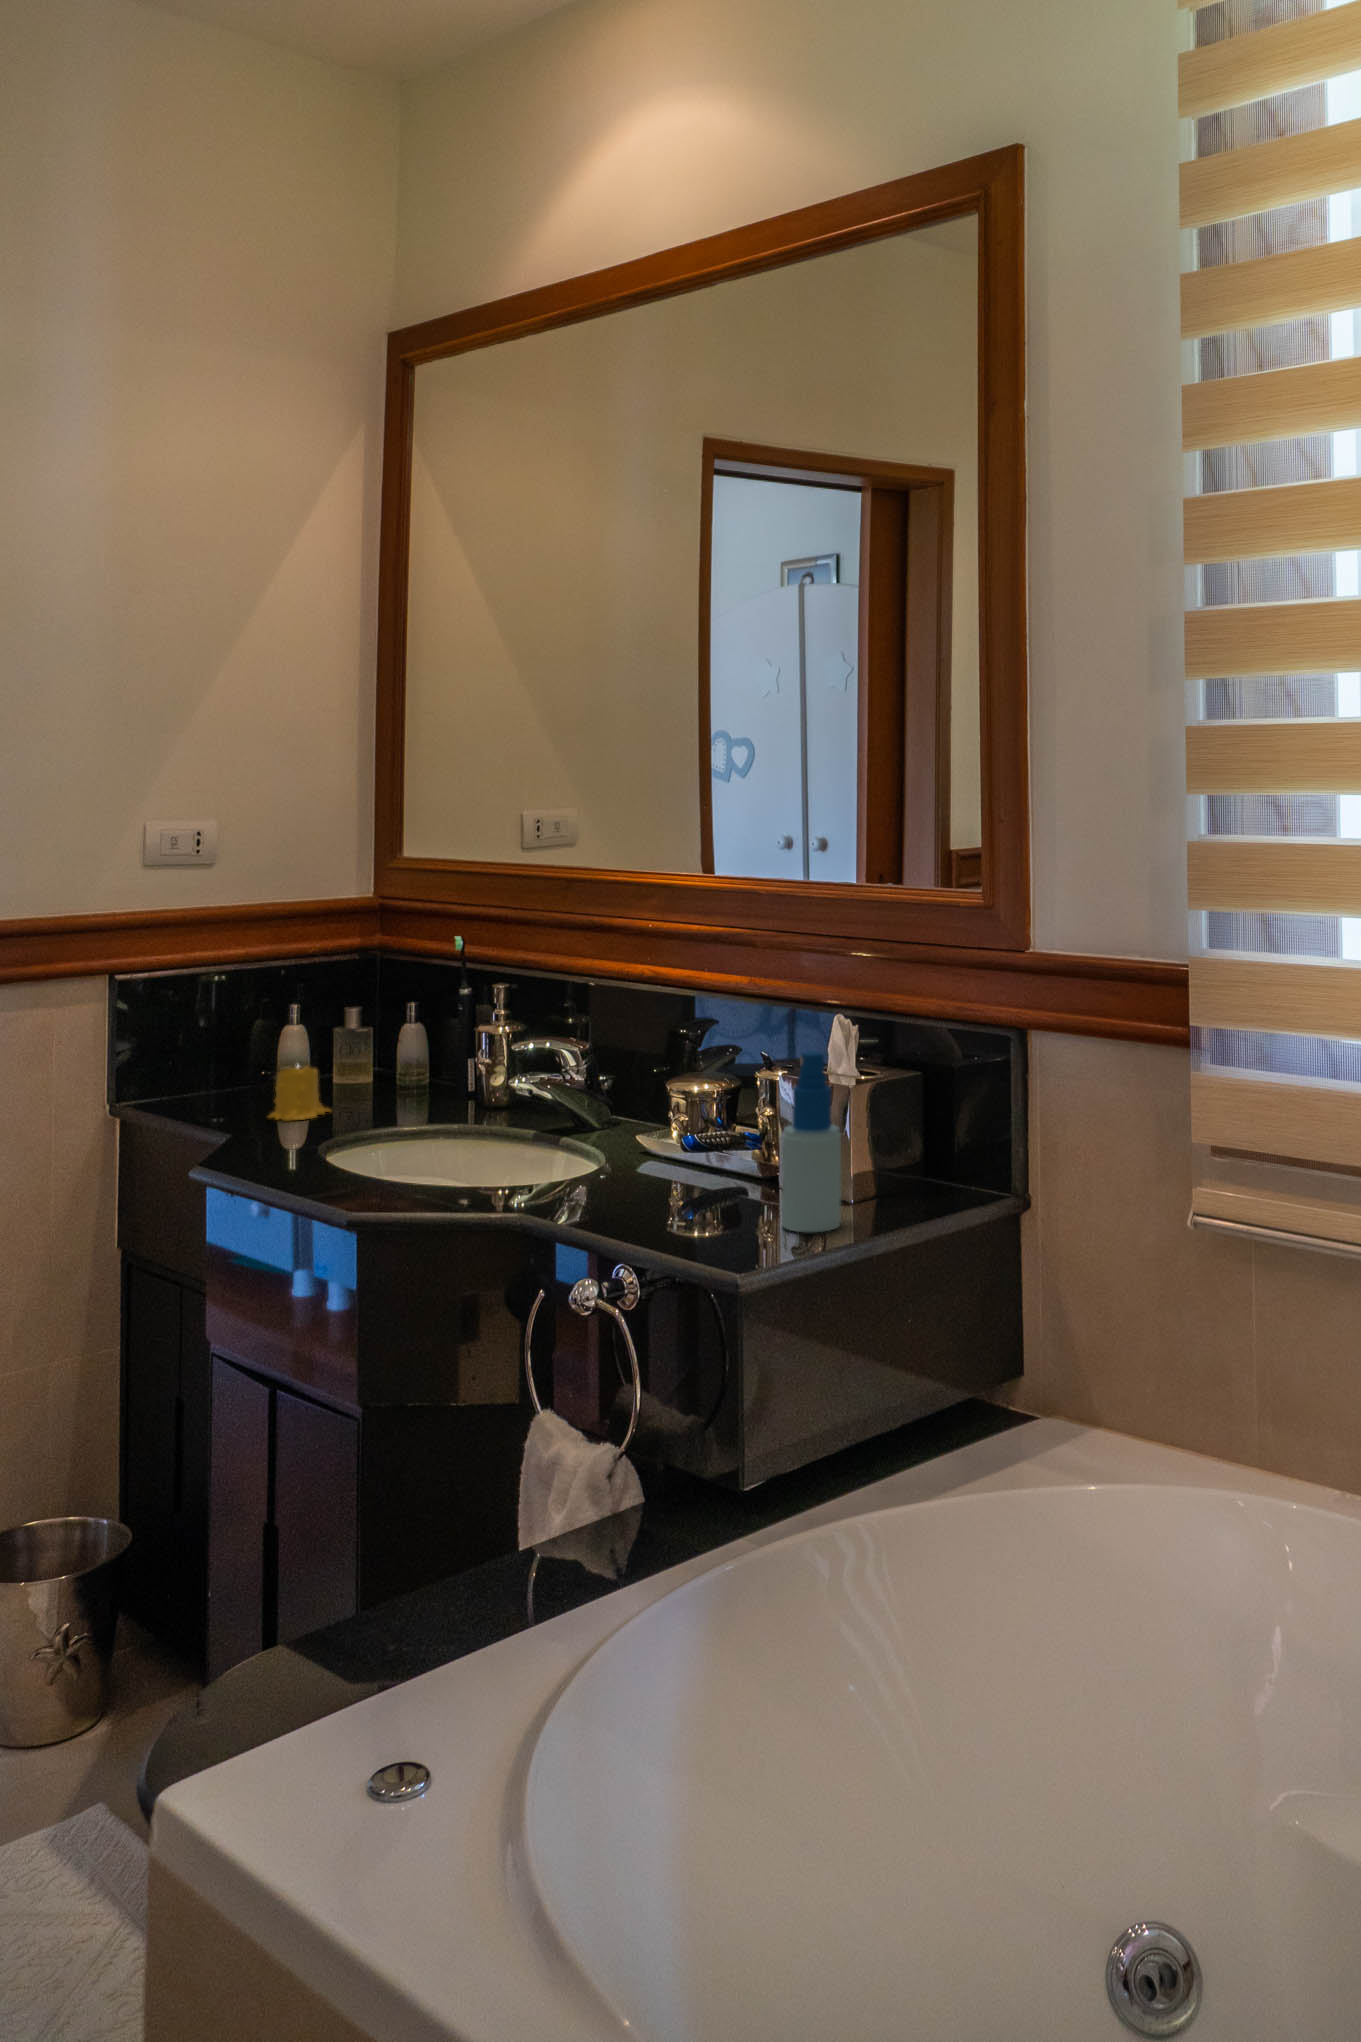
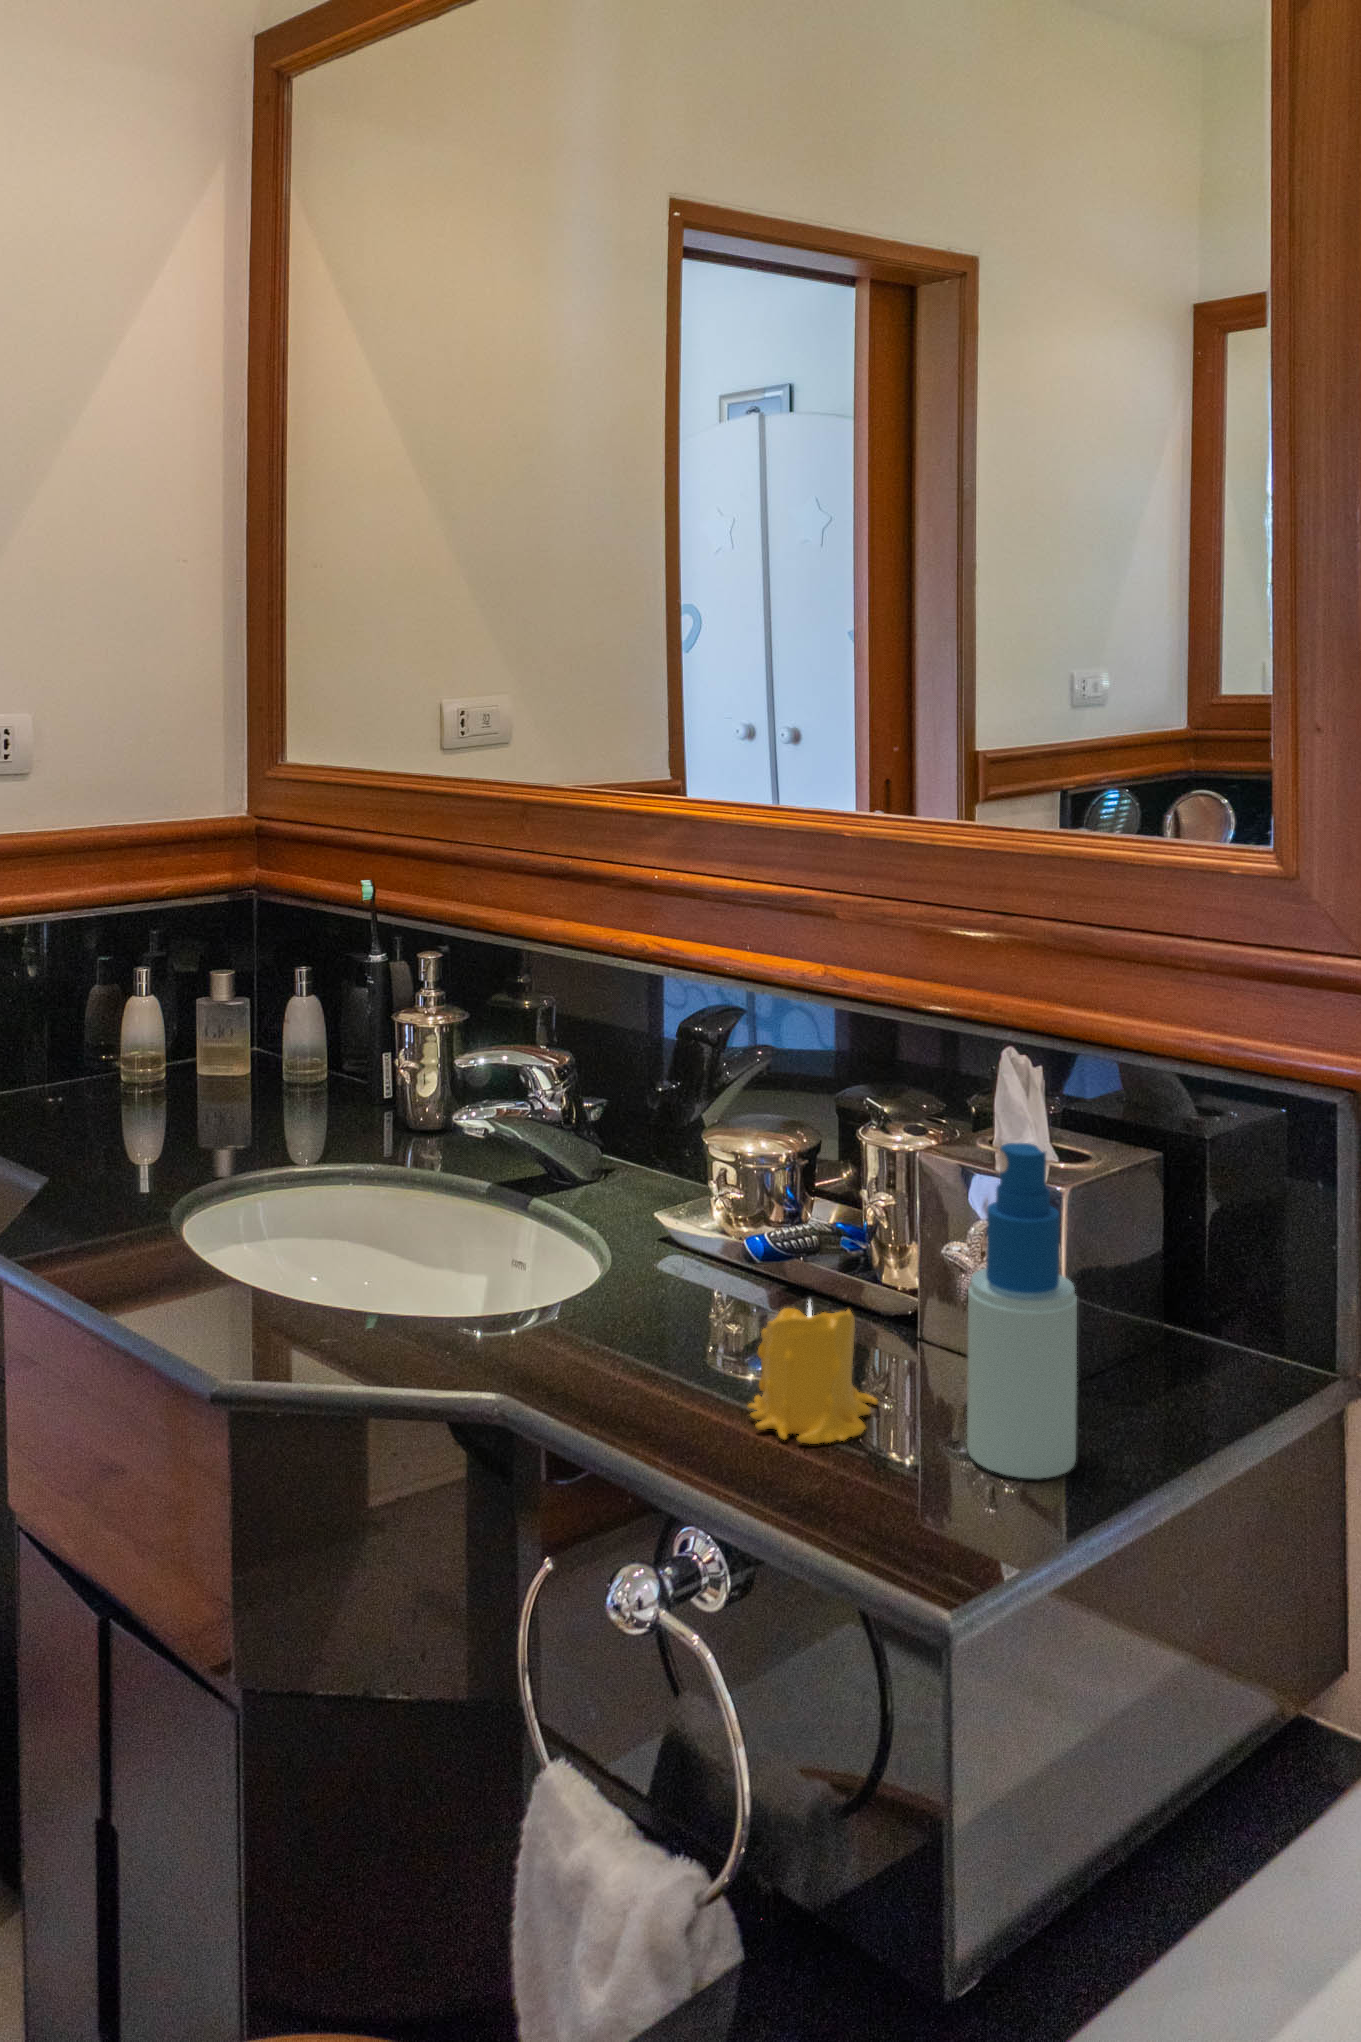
candle: present [269,1067,331,1121] -> present [748,1302,878,1444]

